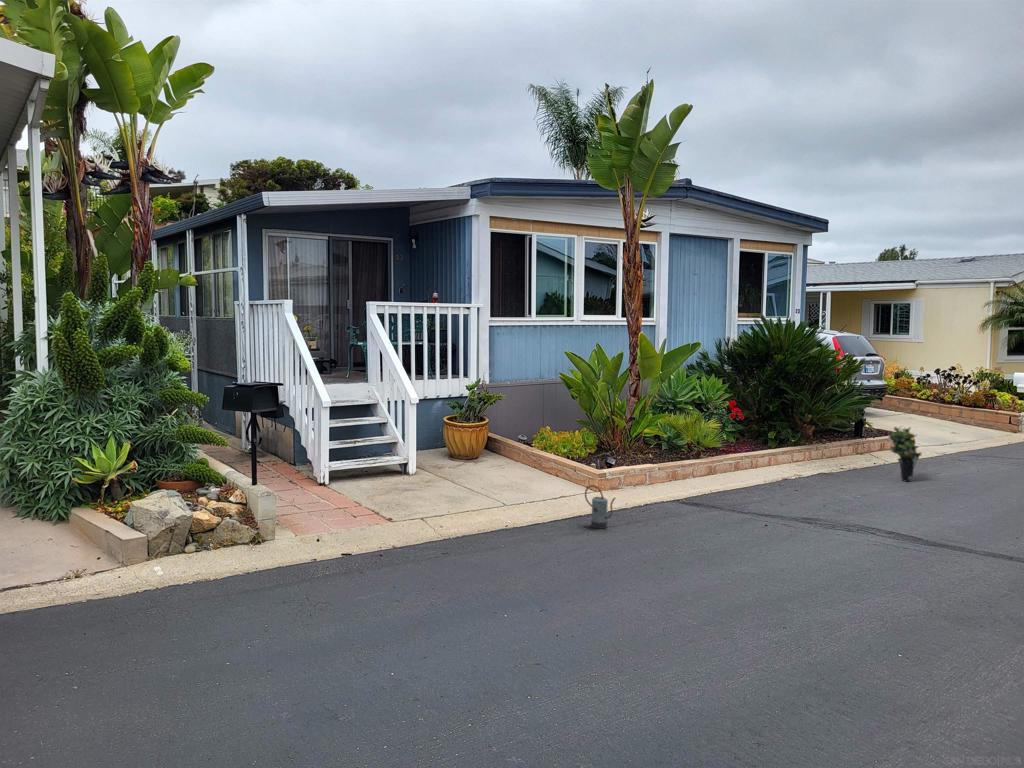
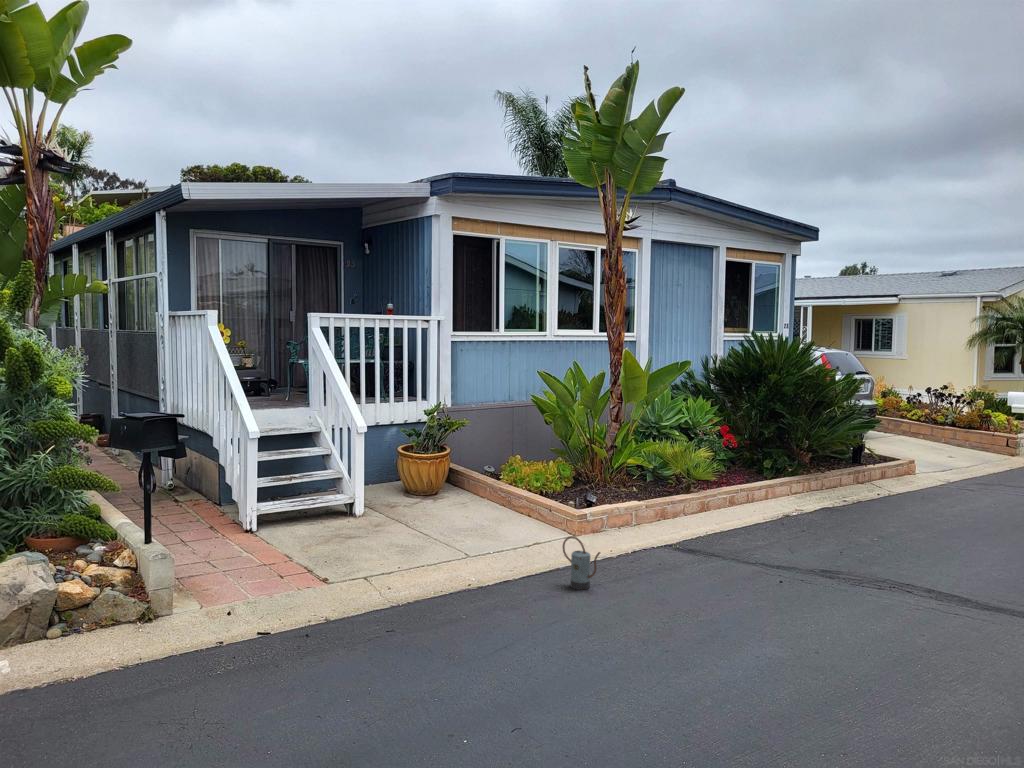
potted plant: present [889,427,921,481] -> none [903,457,942,520]

